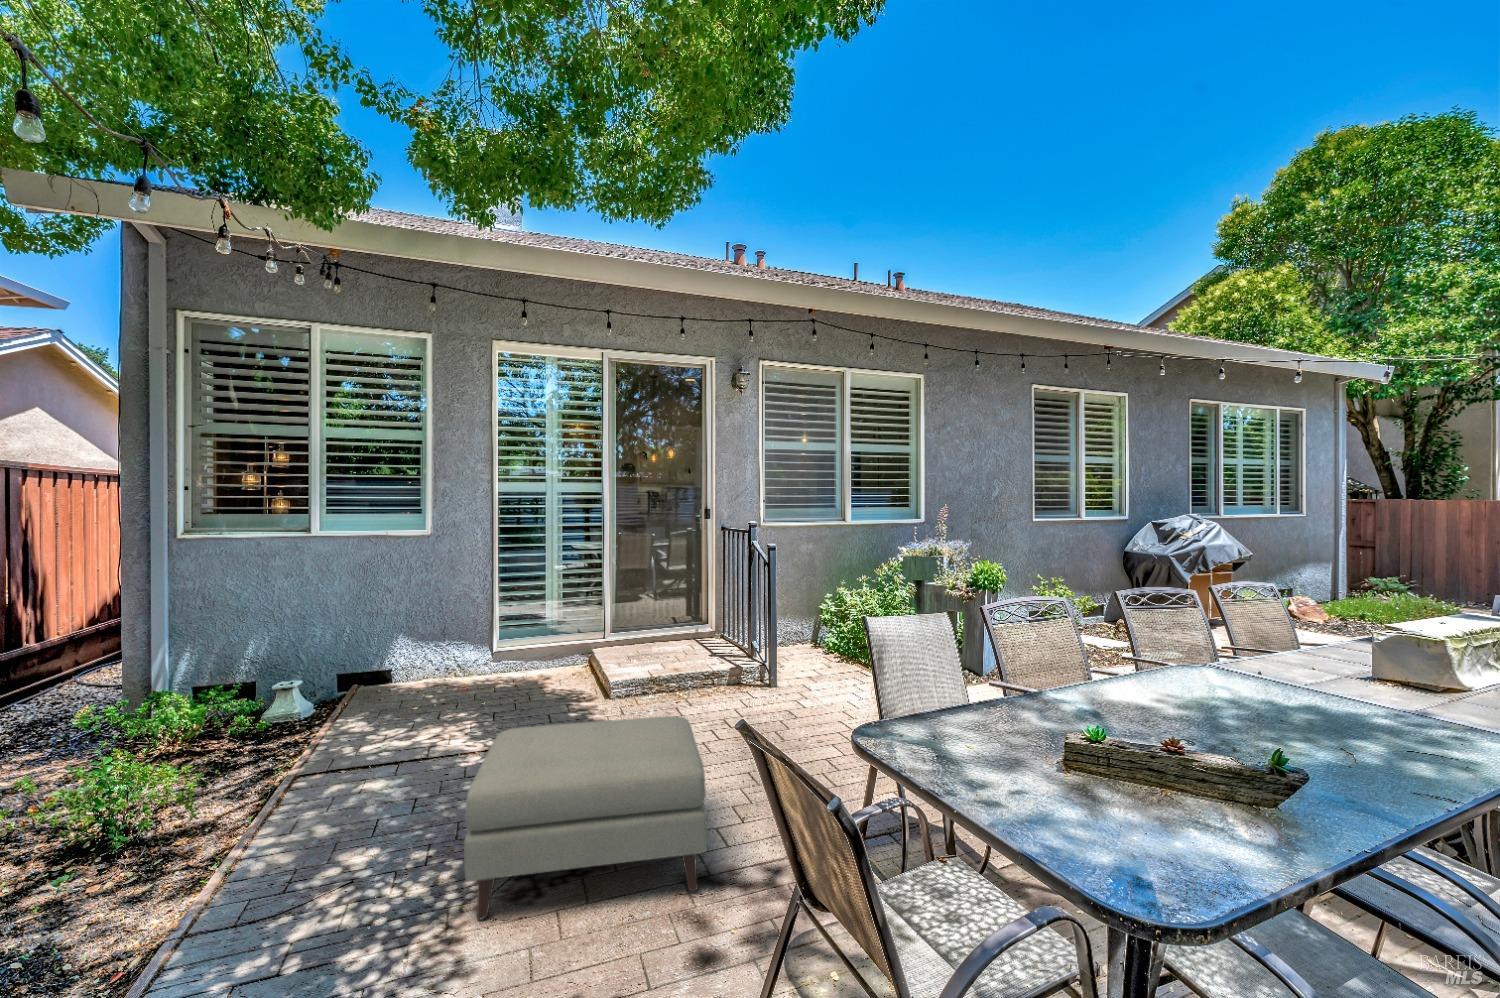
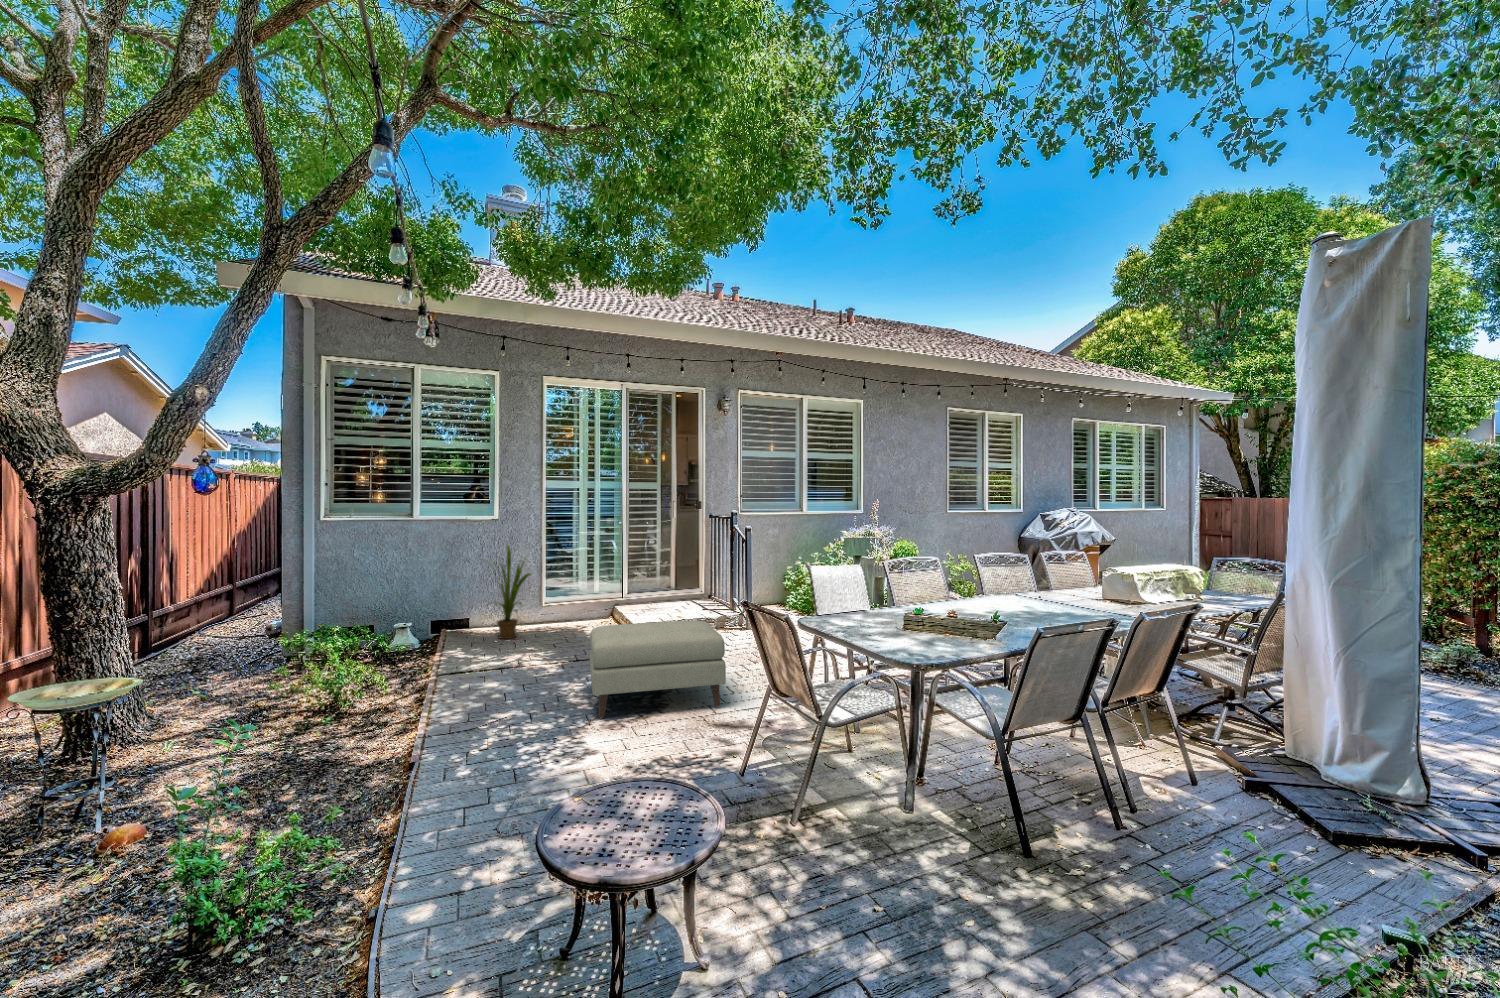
house plant: none [400,567,476,699] -> present [486,546,531,639]

